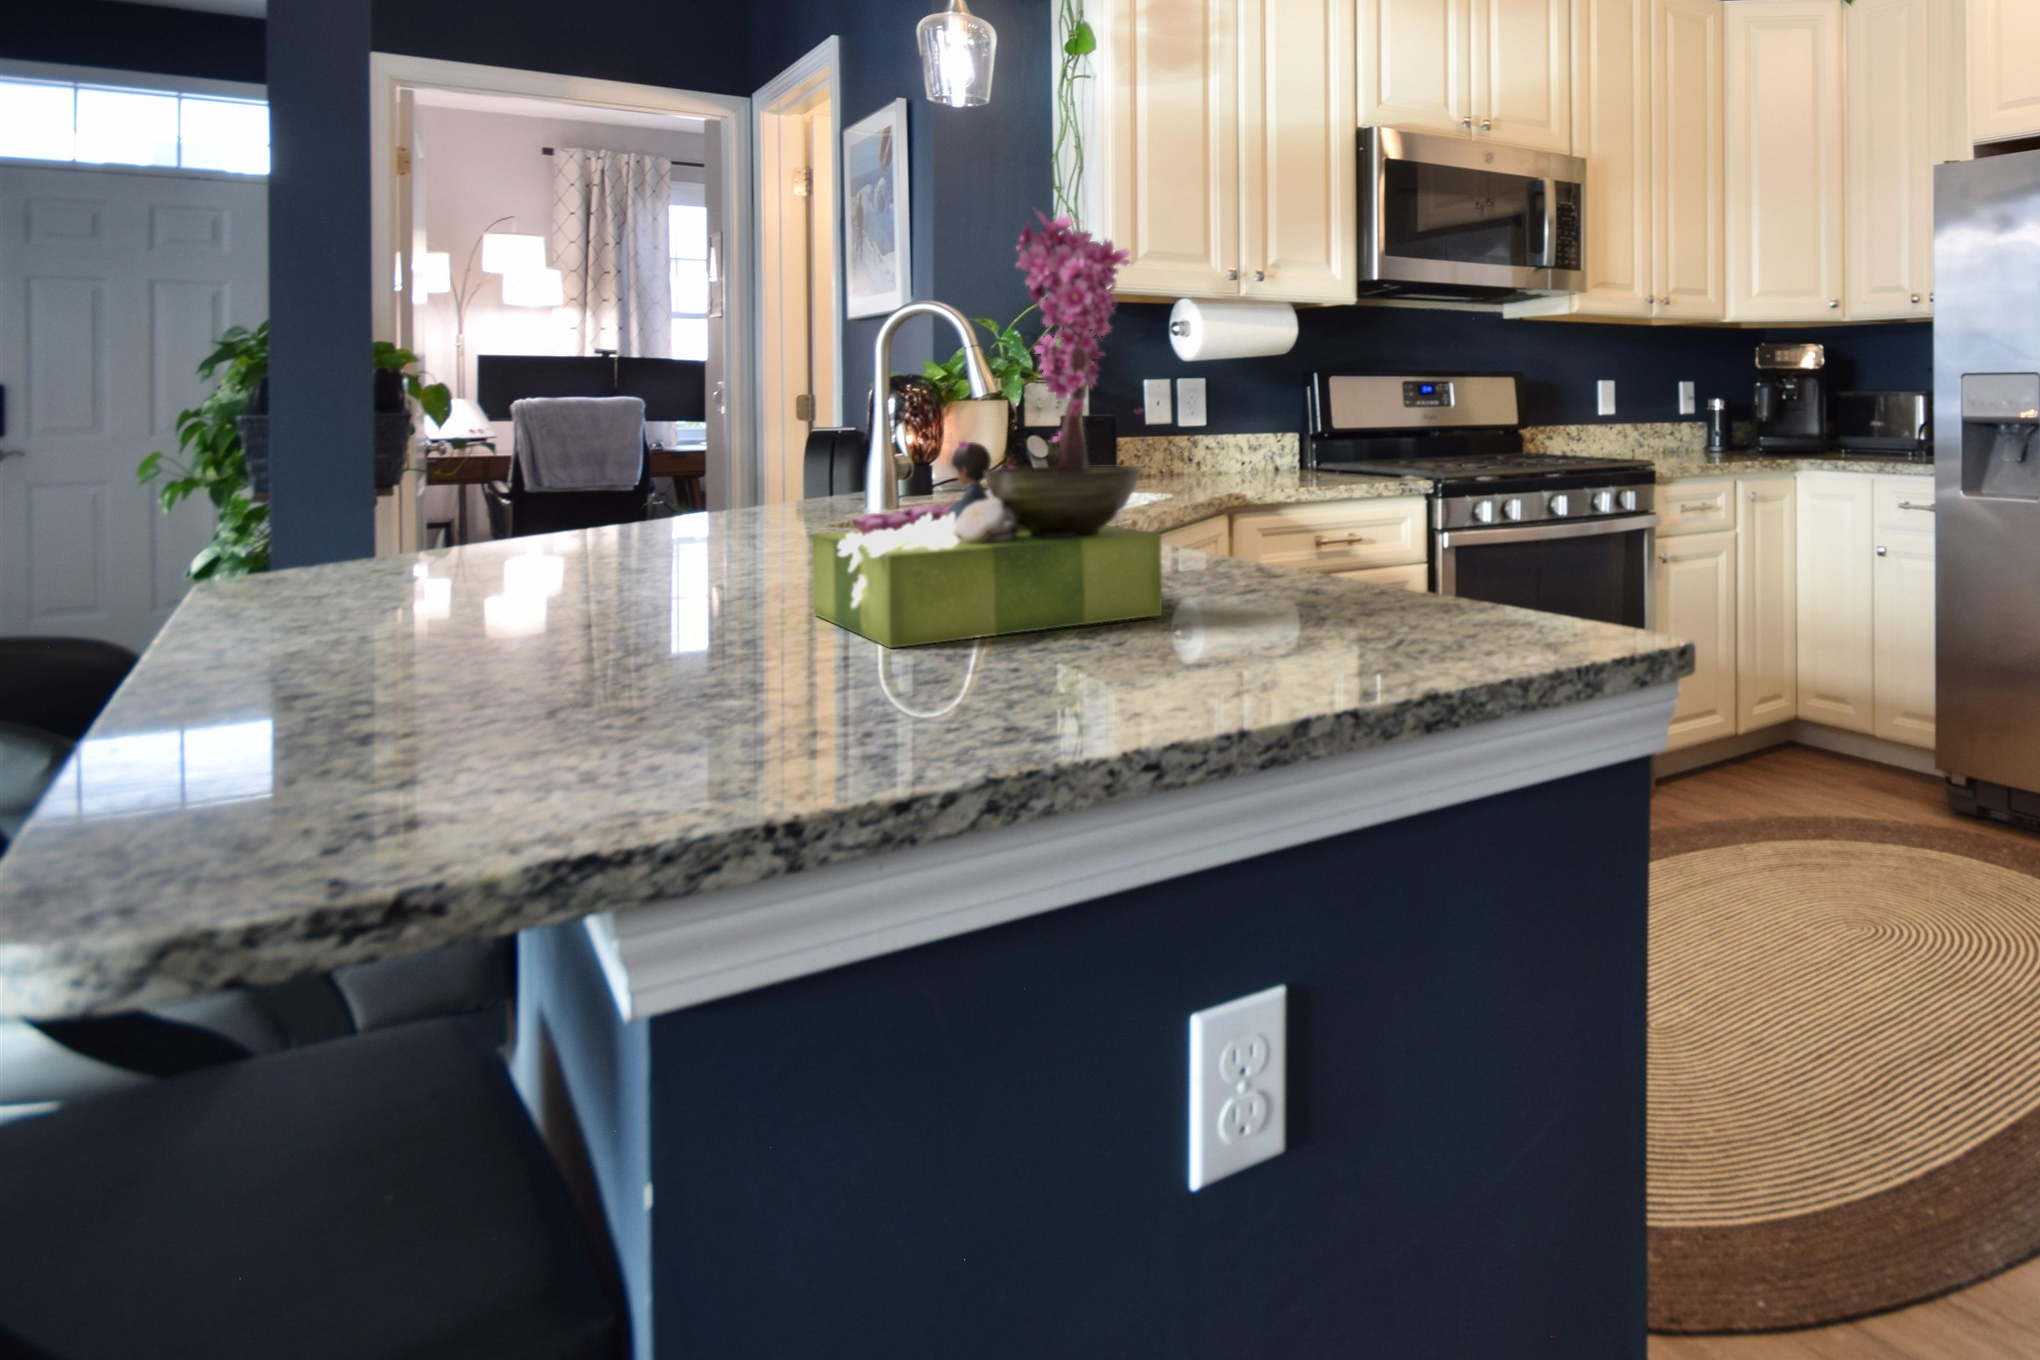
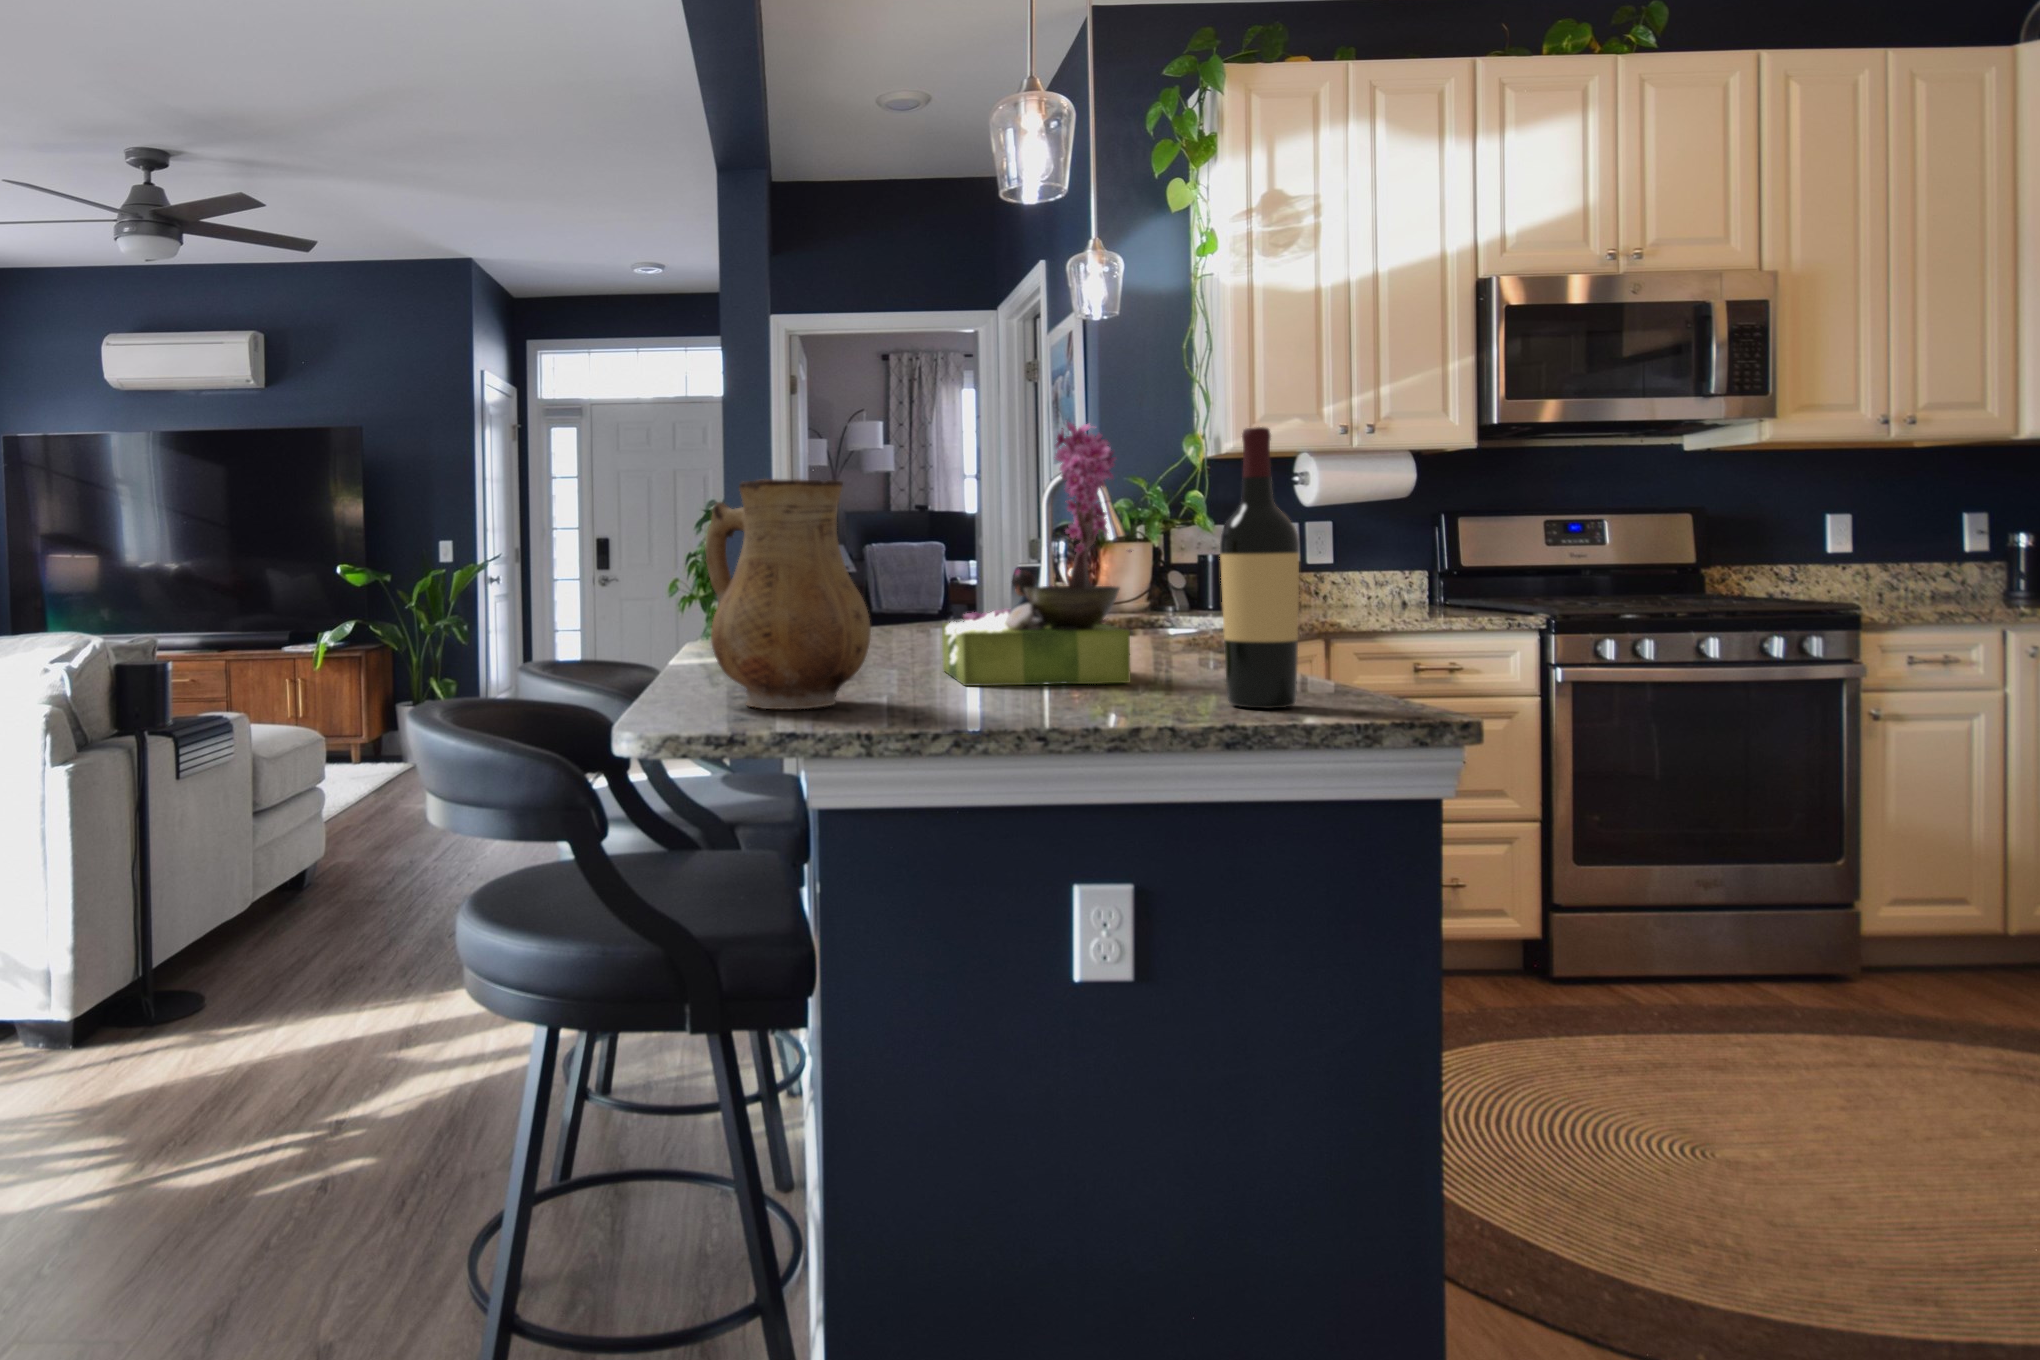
wine bottle: none [1351,227,1462,650] -> present [1220,427,1299,708]
ceramic pitcher: none [280,242,743,776] -> present [706,479,871,709]

